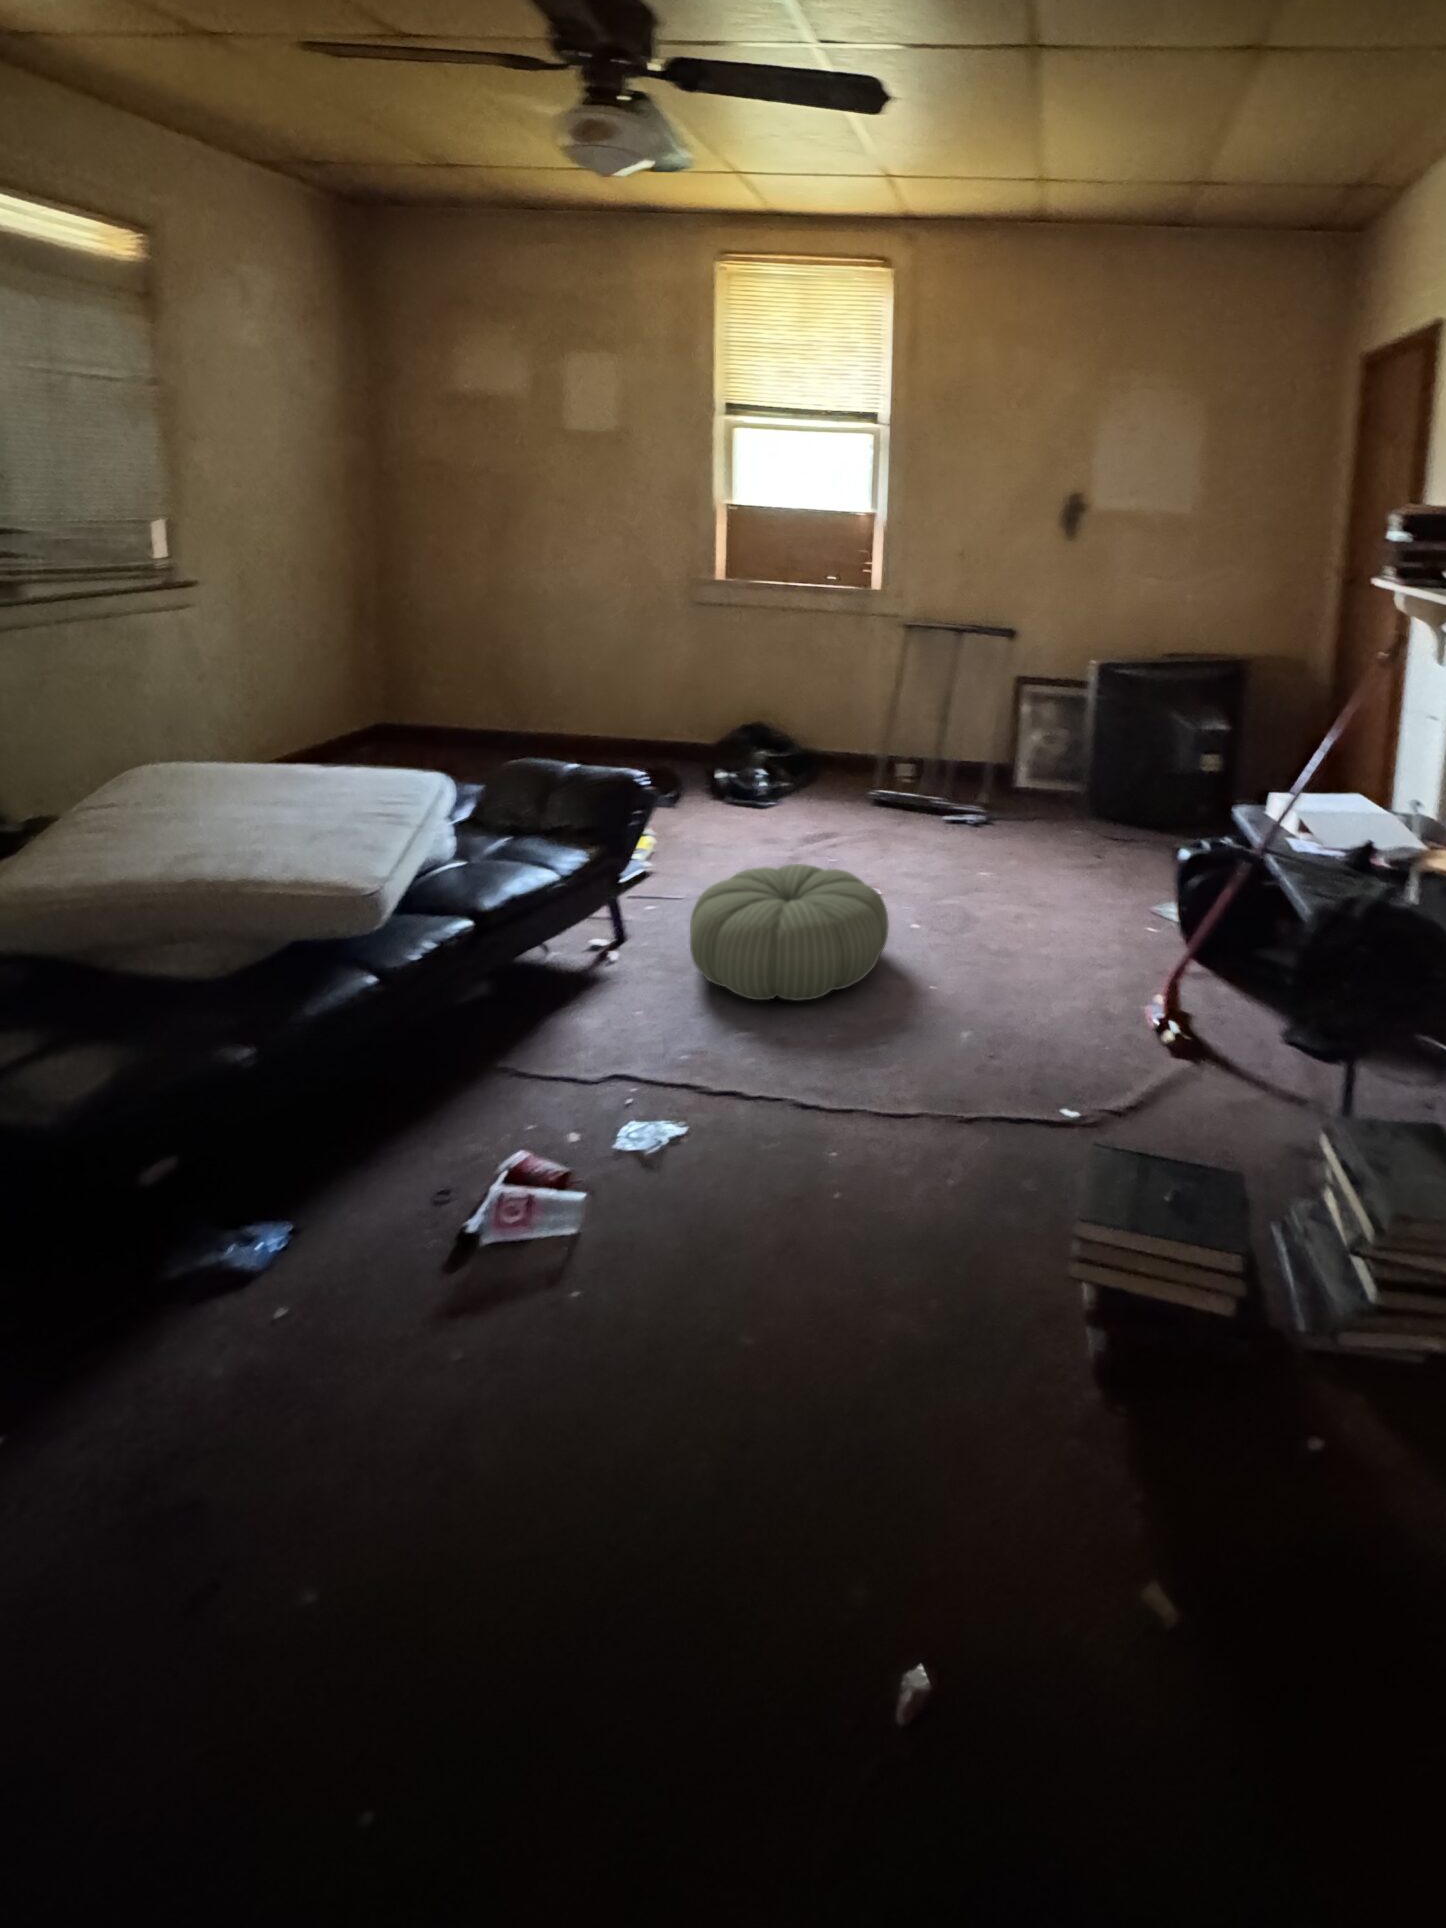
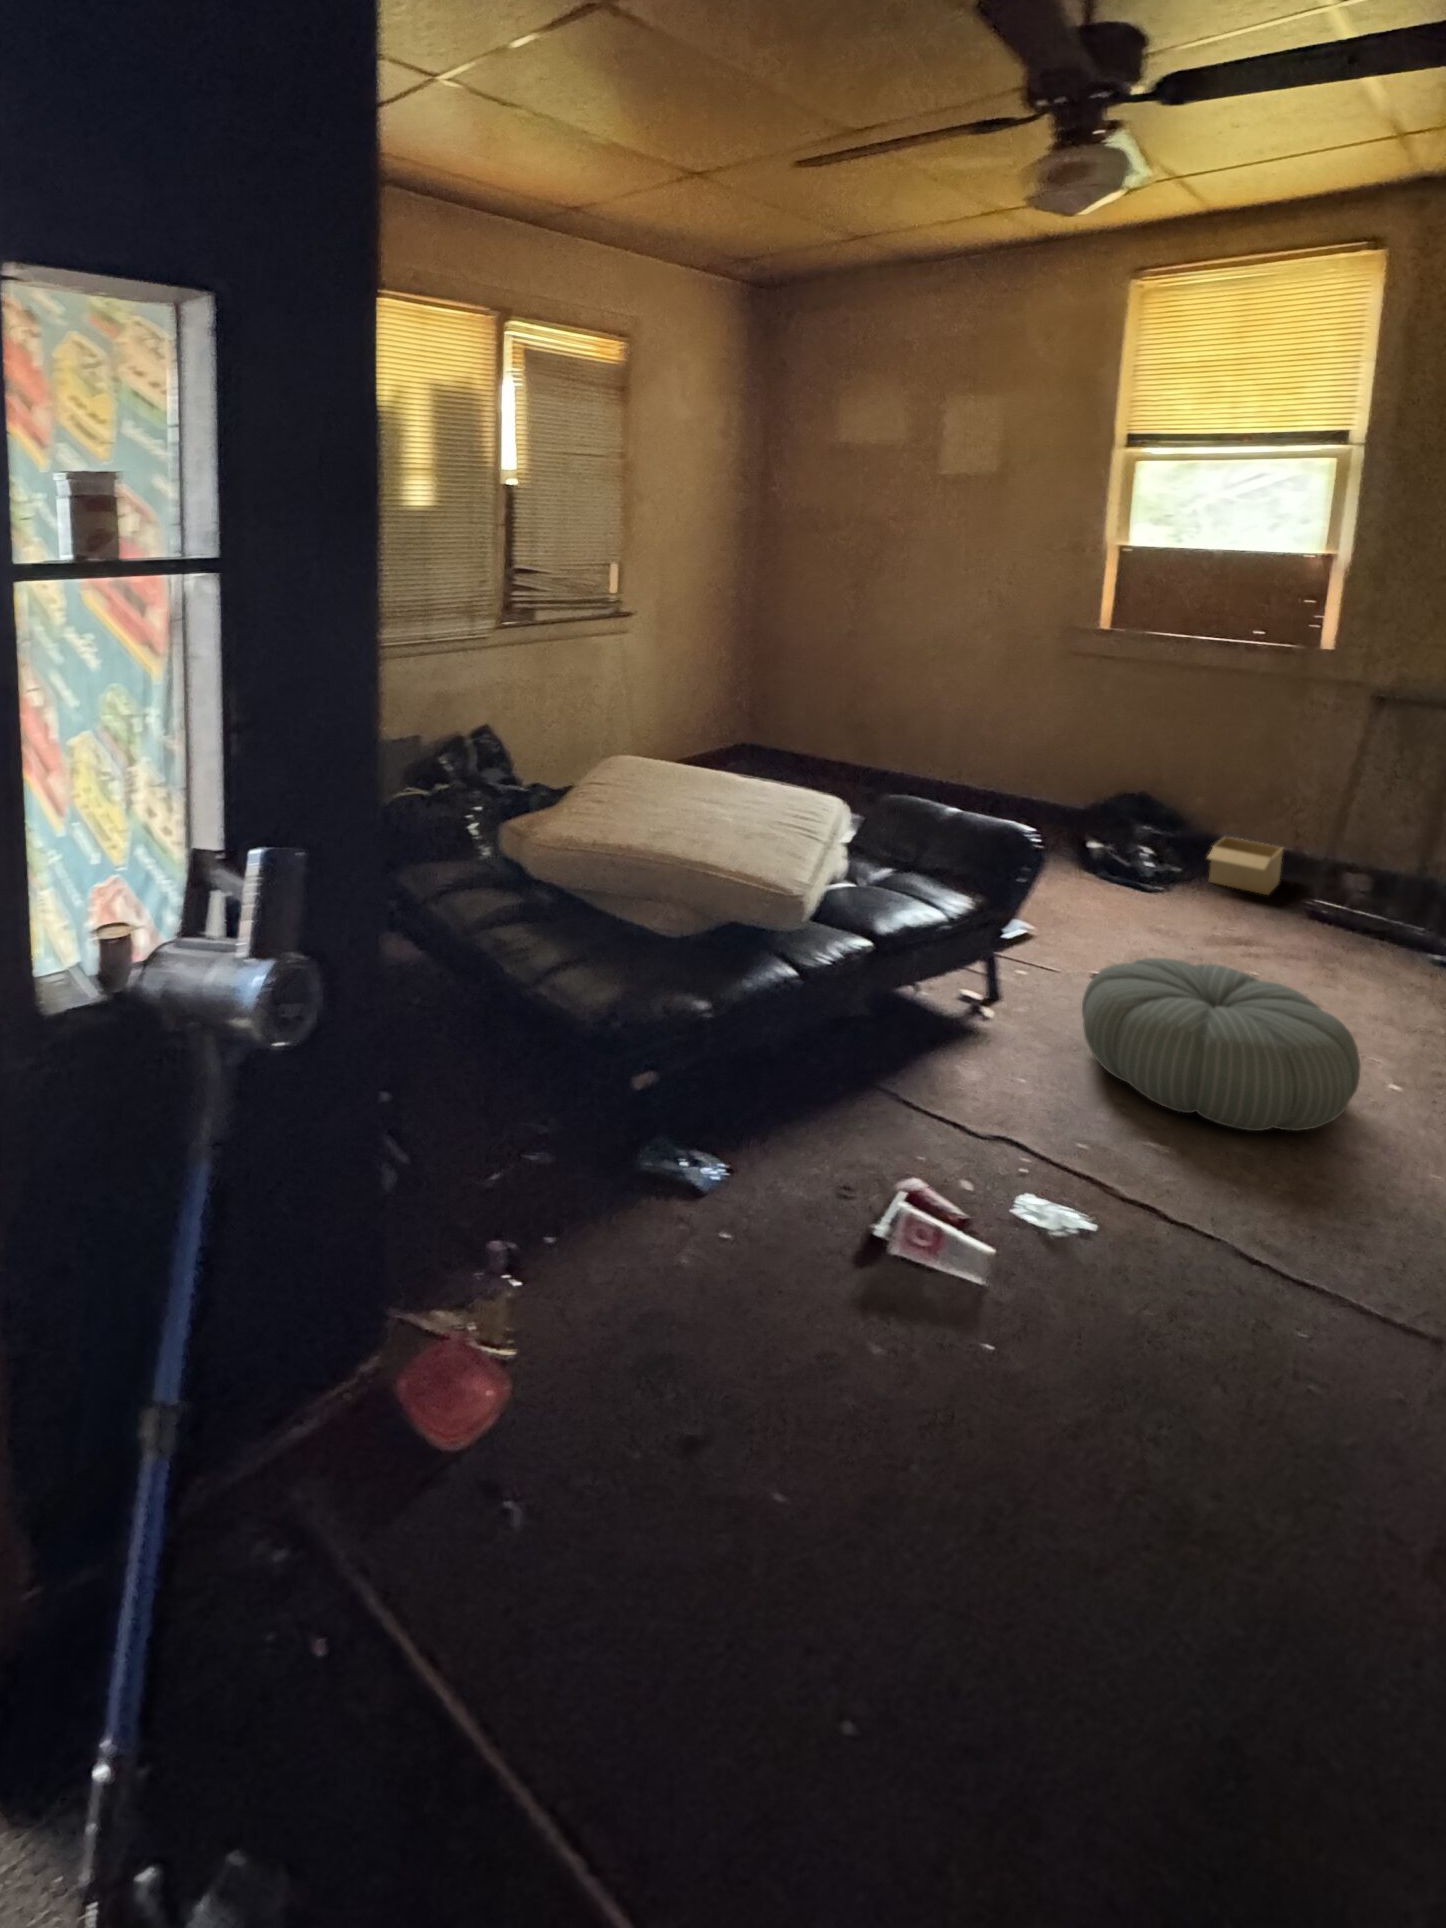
cardboard box: none [803,750,859,794] -> present [1207,837,1283,895]

